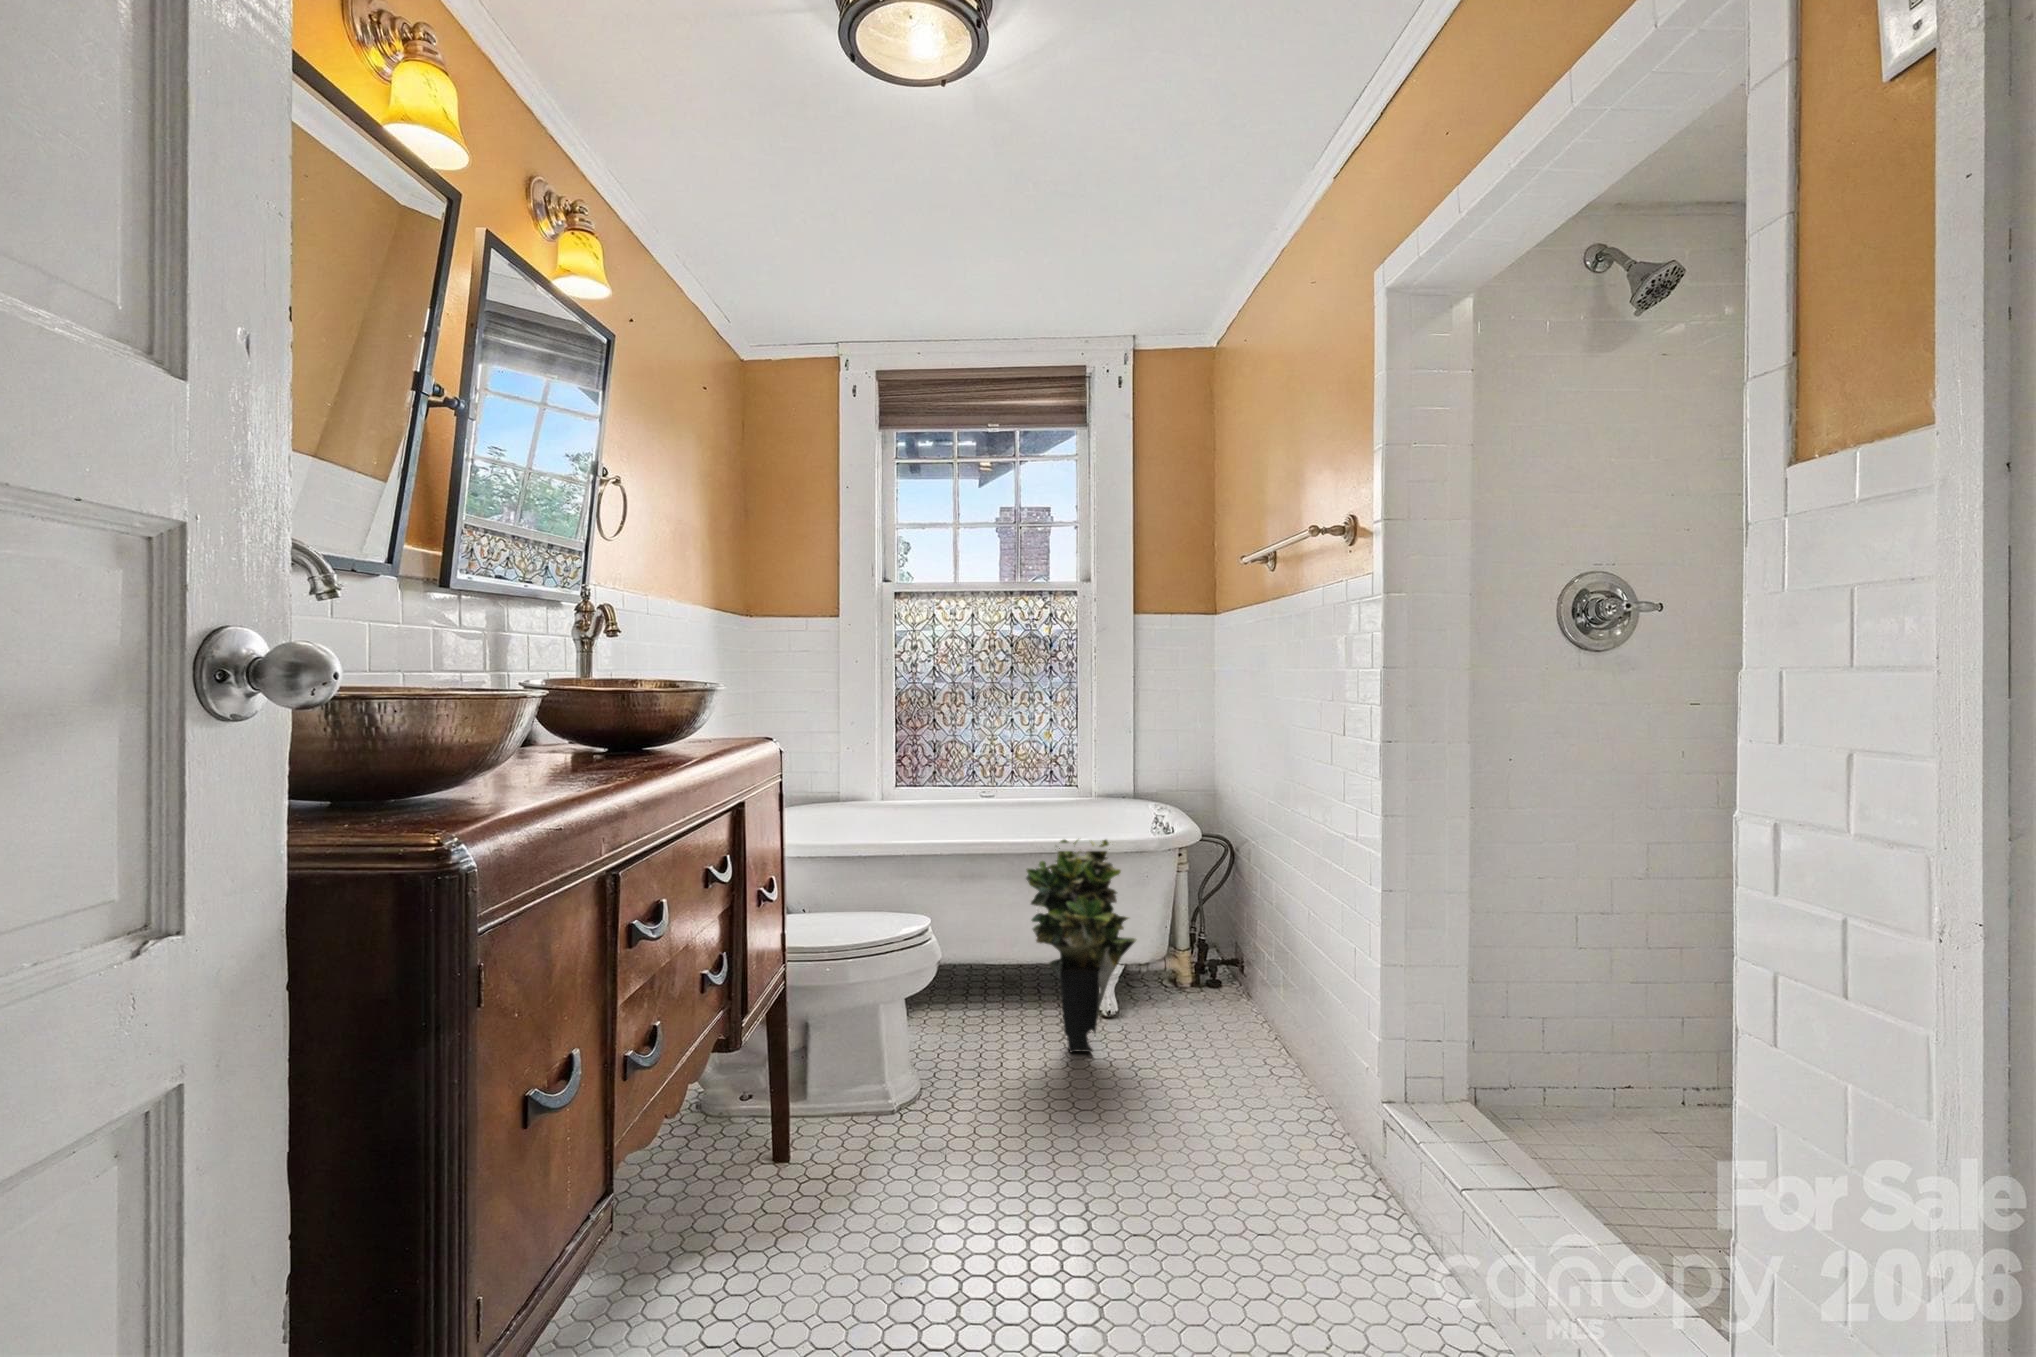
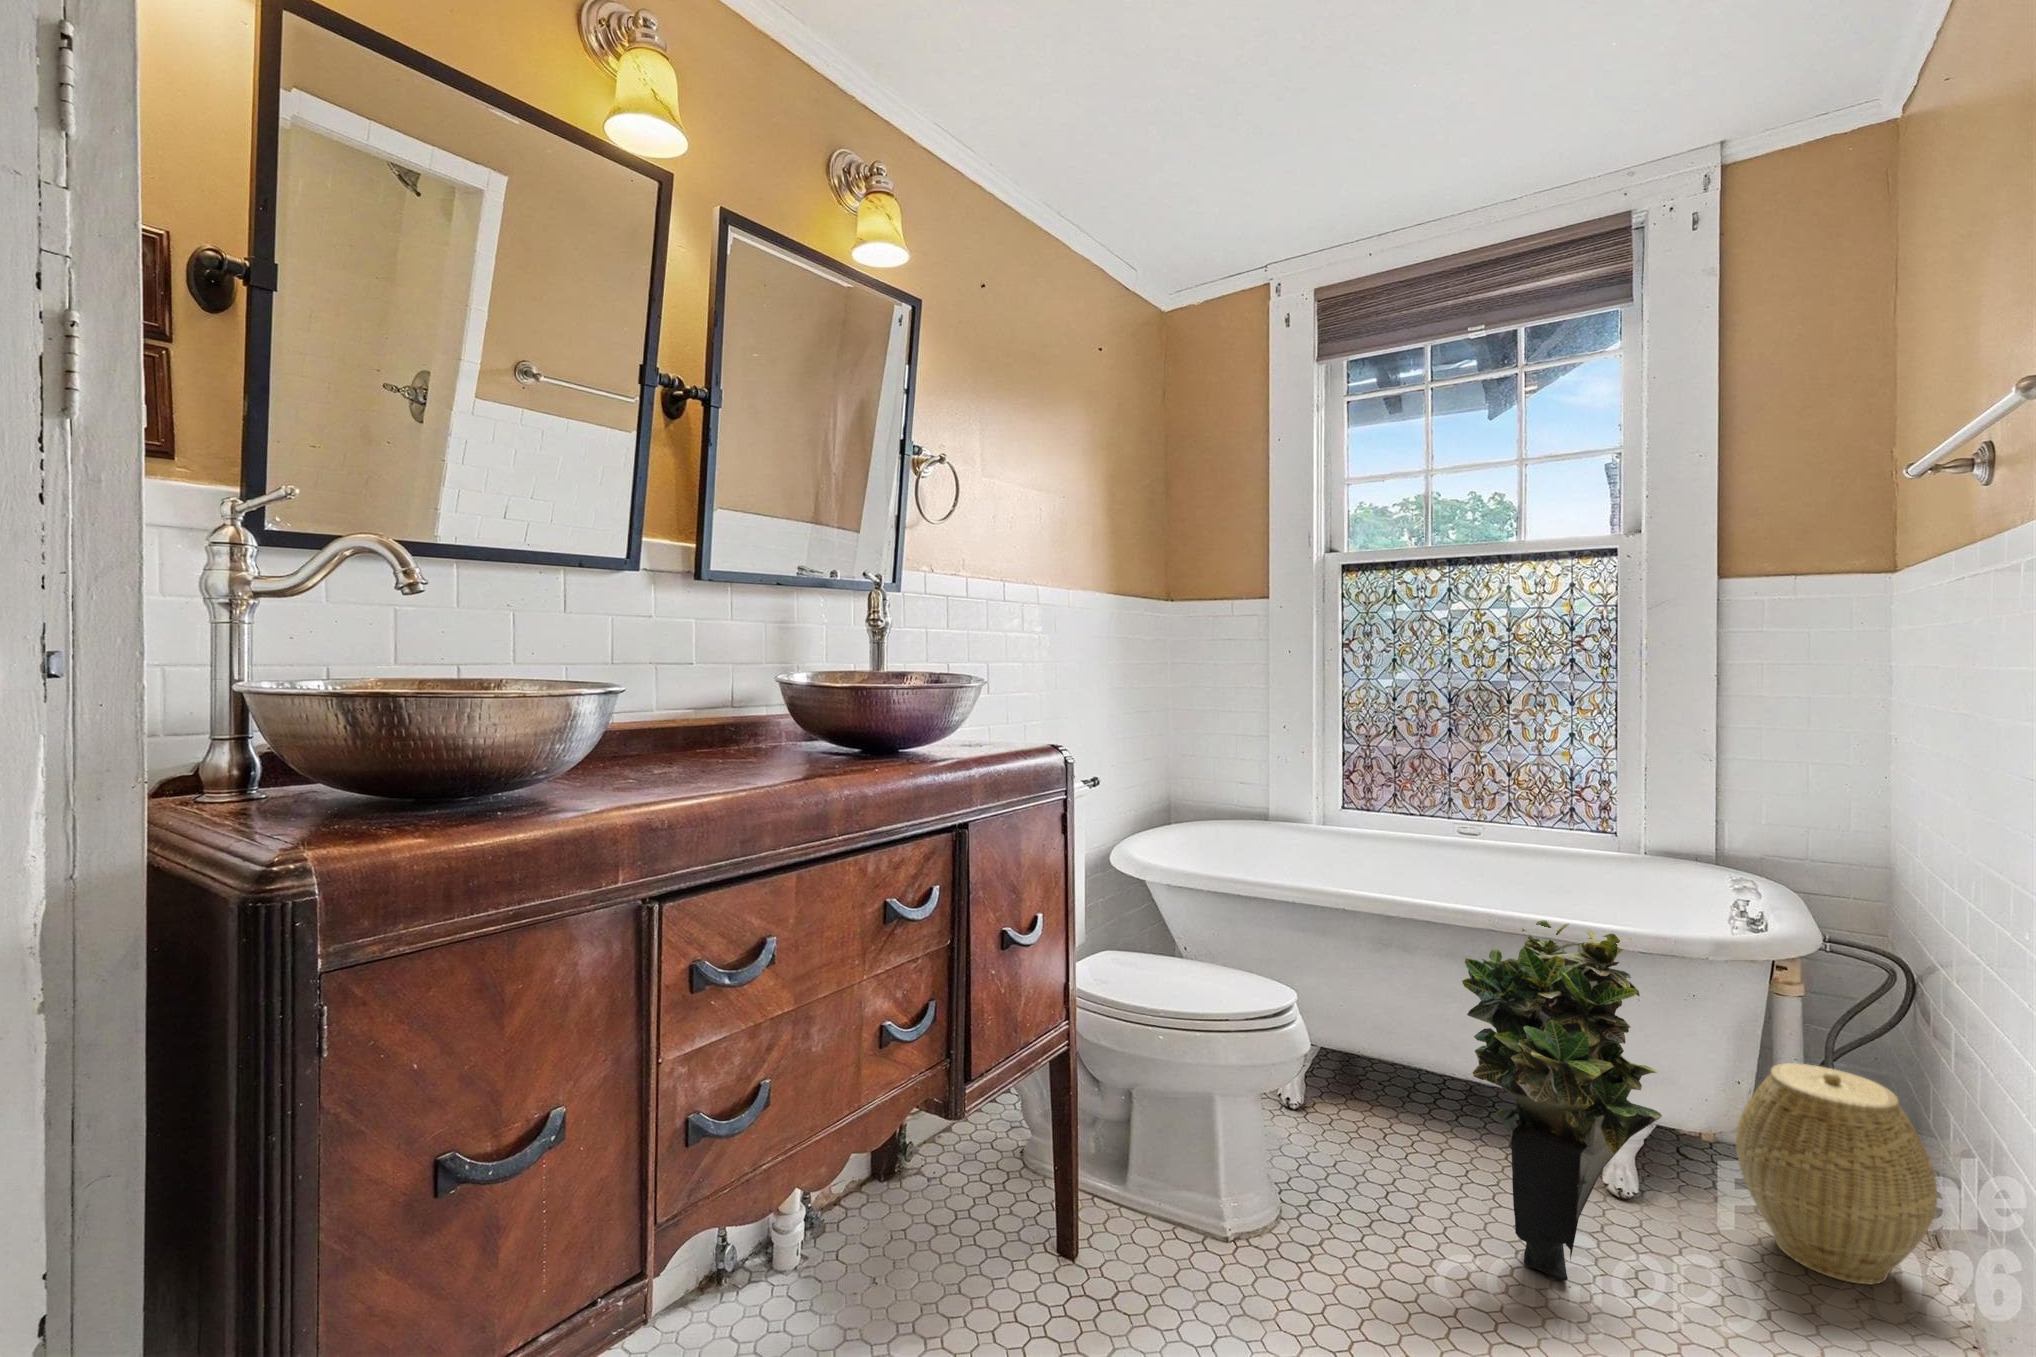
woven basket: none [1161,904,1248,1017] -> present [1736,1063,1937,1284]

